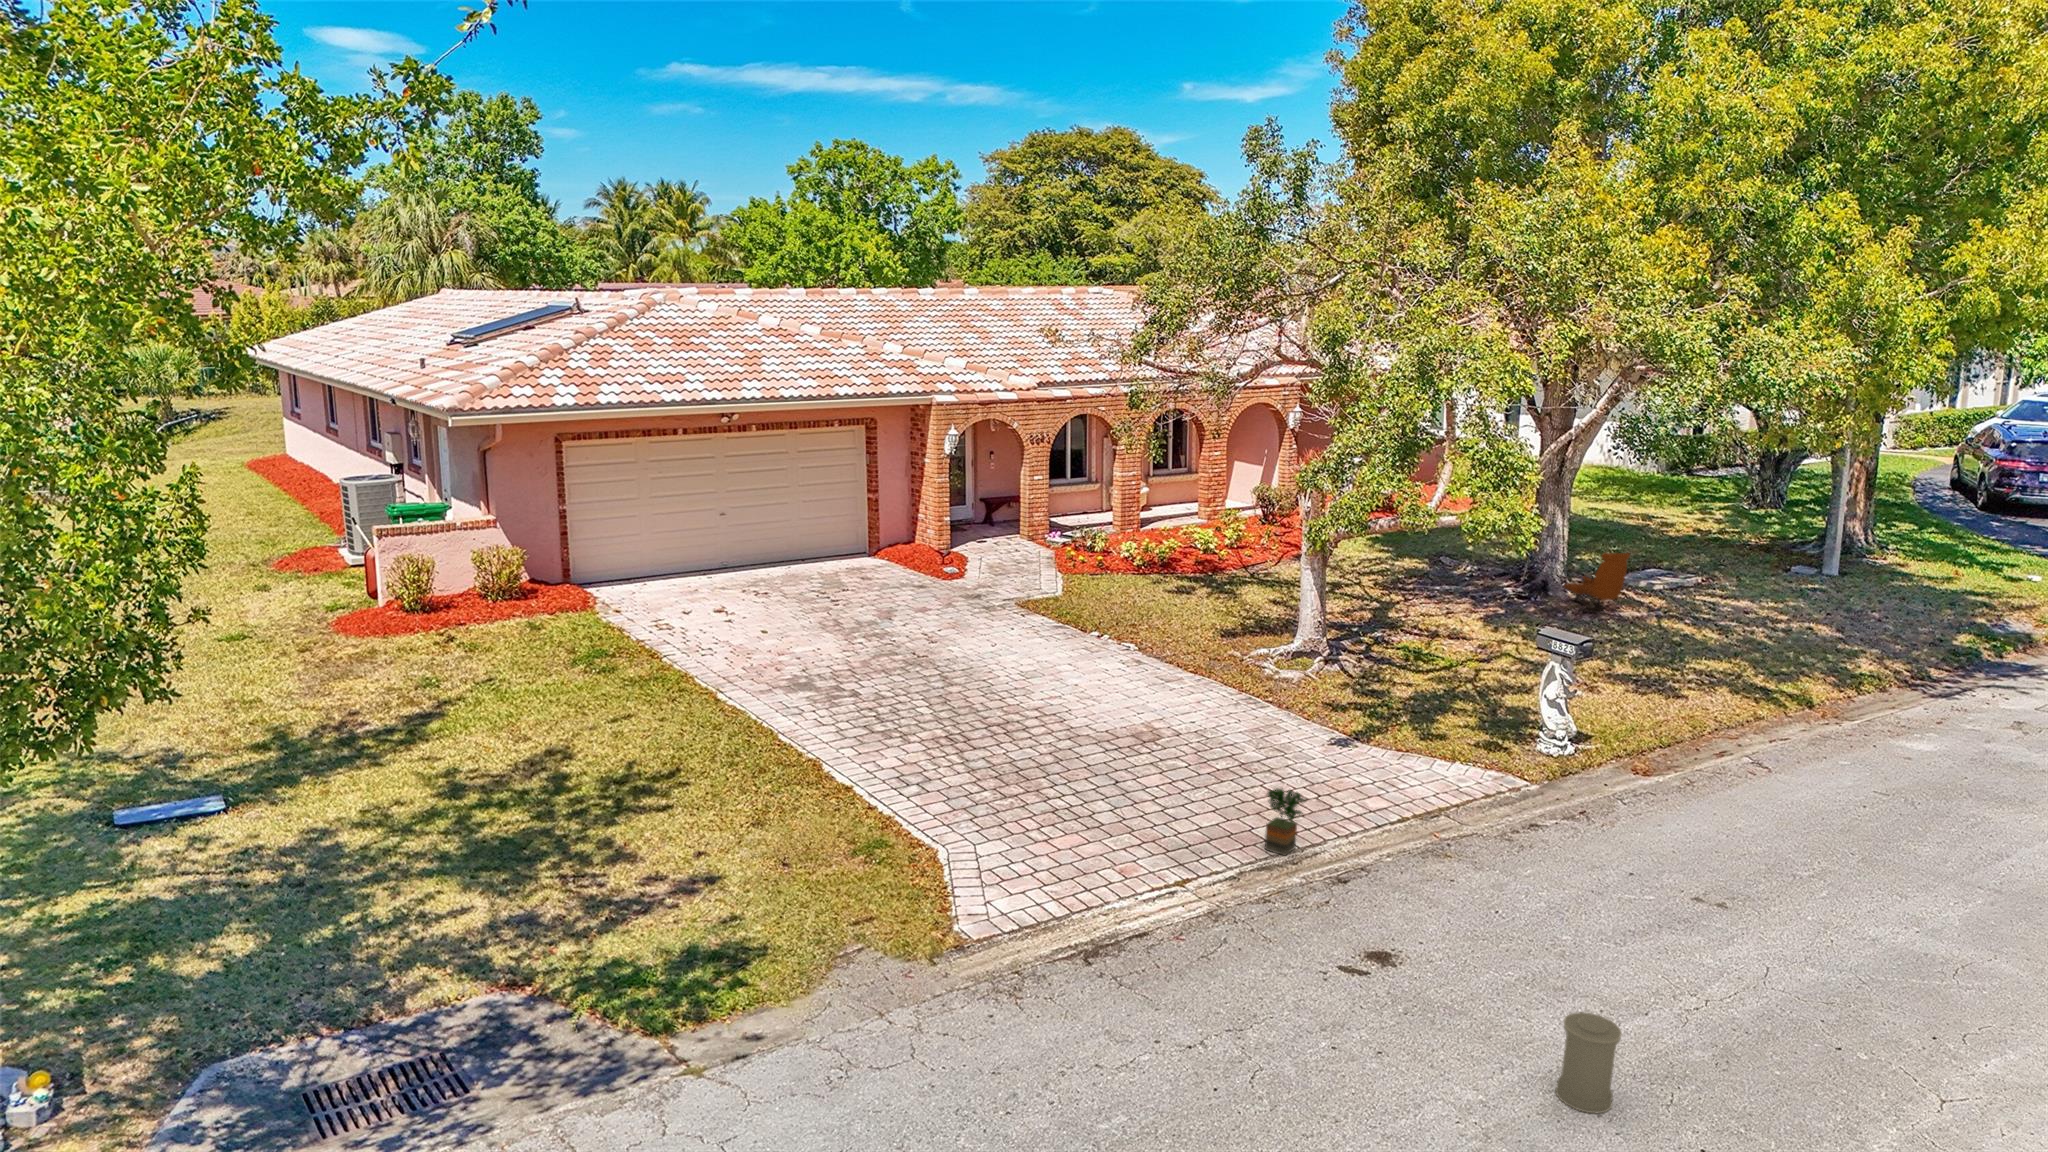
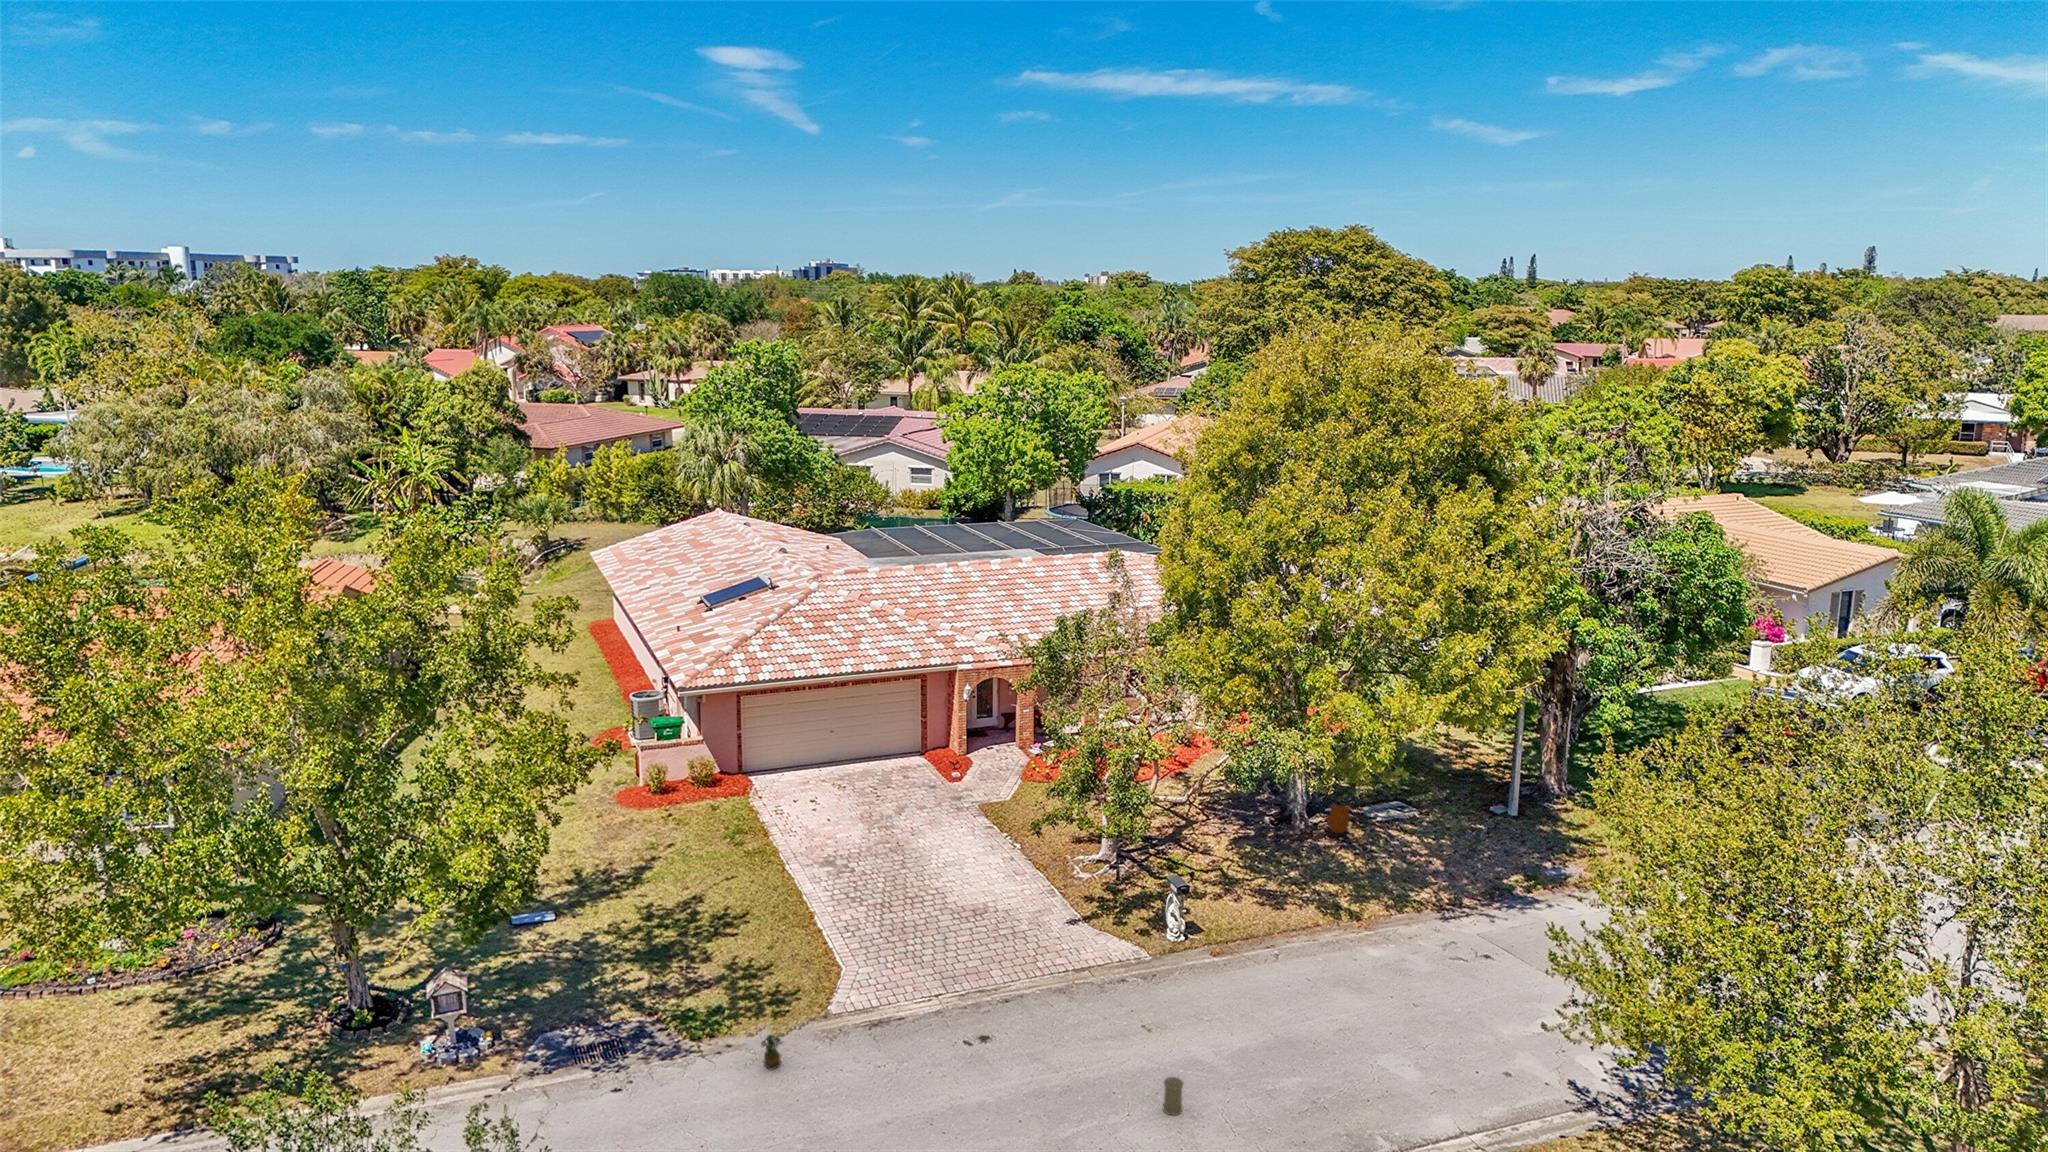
potted tree: present [1265,789,1306,855] -> present [762,1034,782,1070]
trash can: present [1556,1012,1622,1113] -> present [1163,1077,1183,1115]

